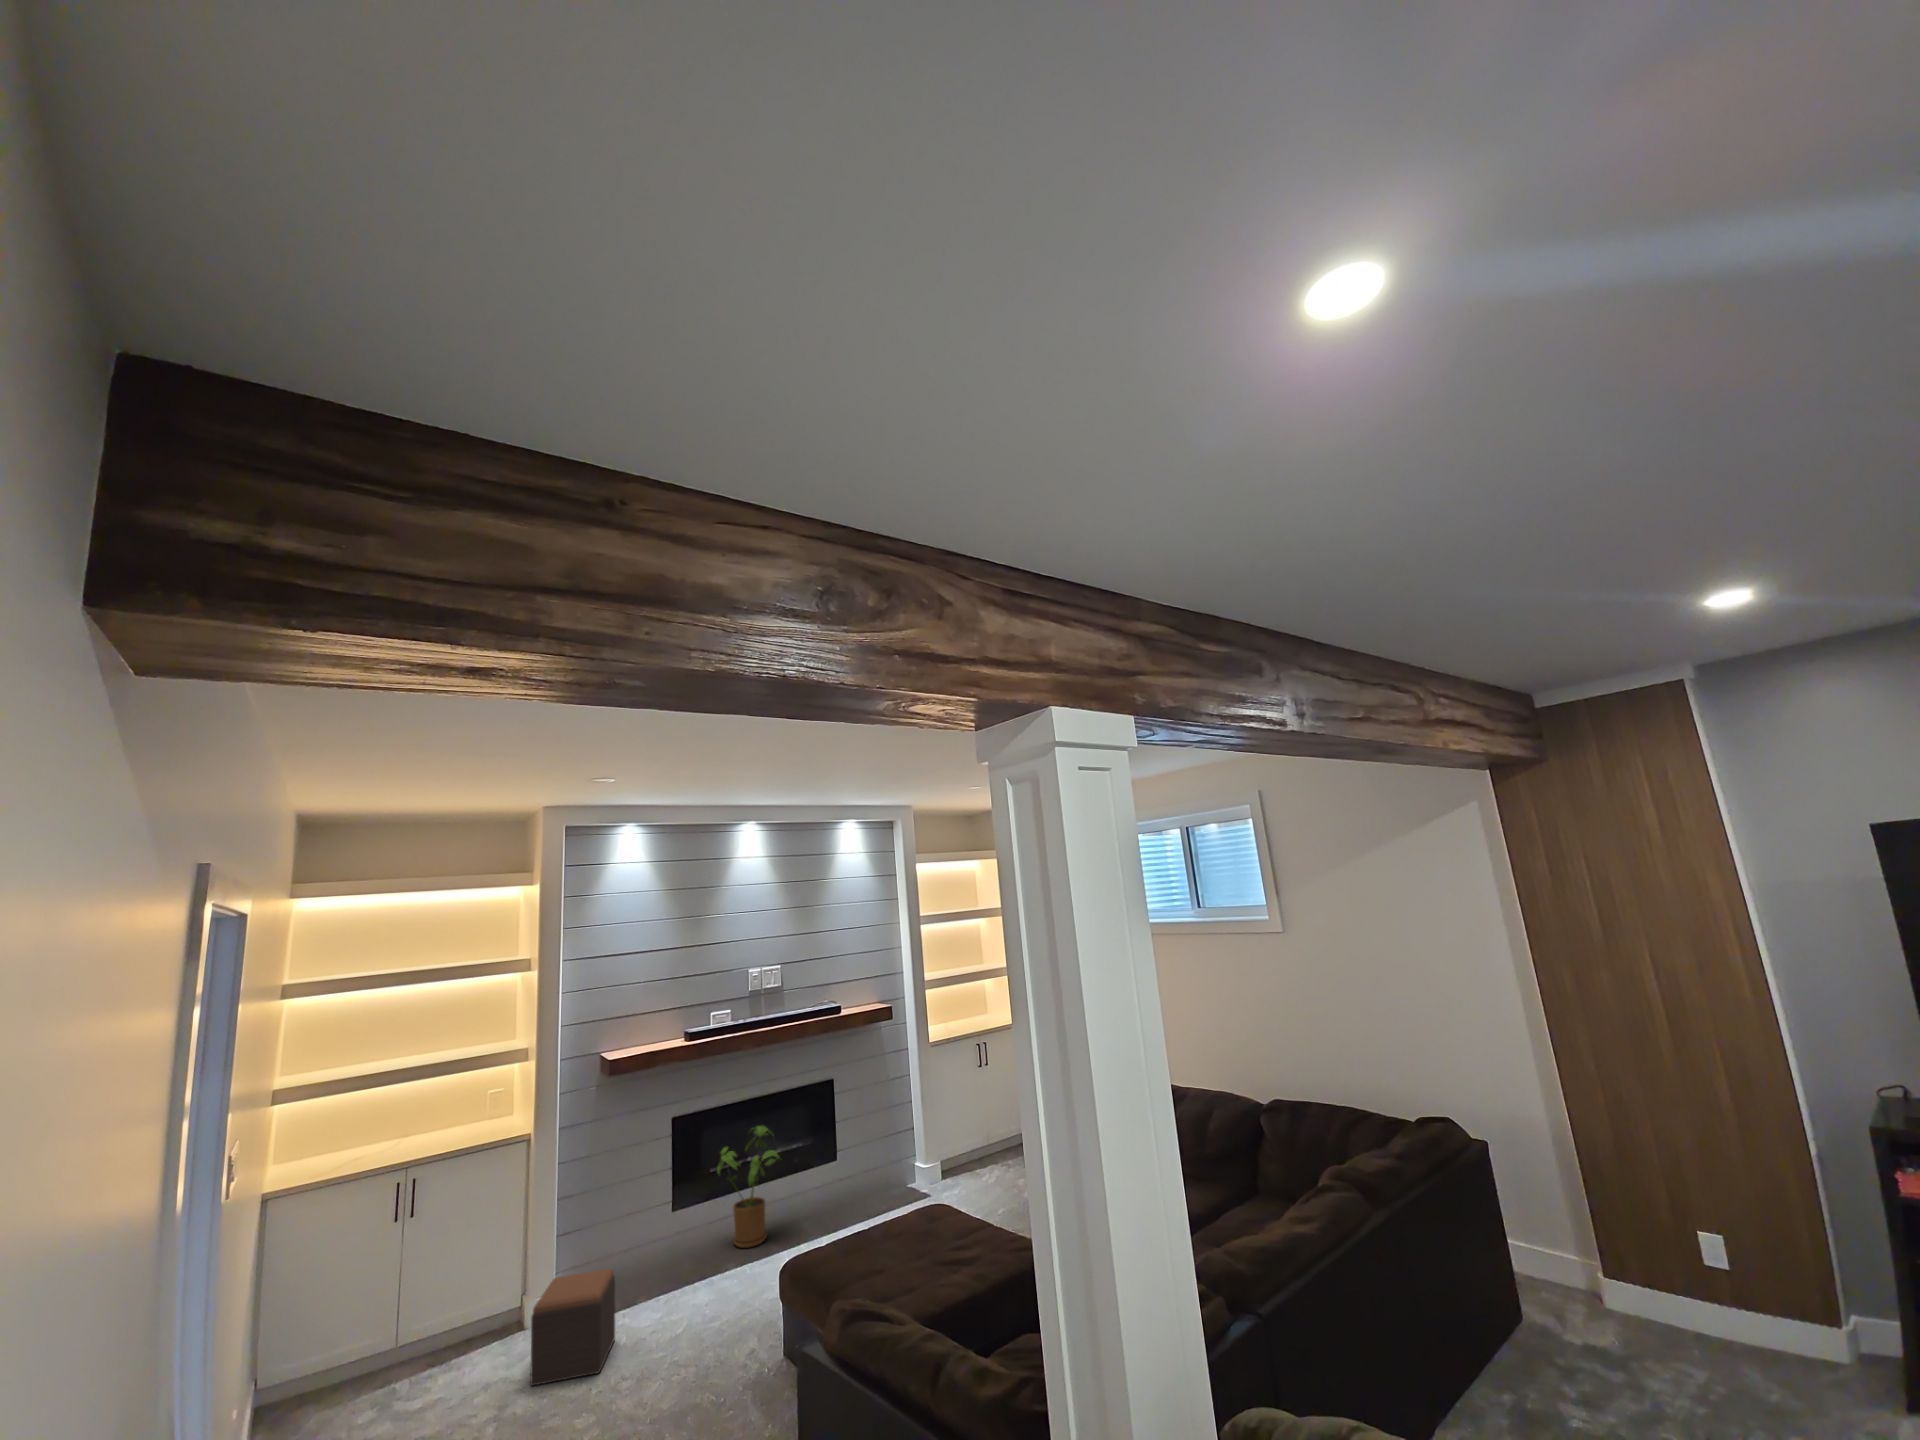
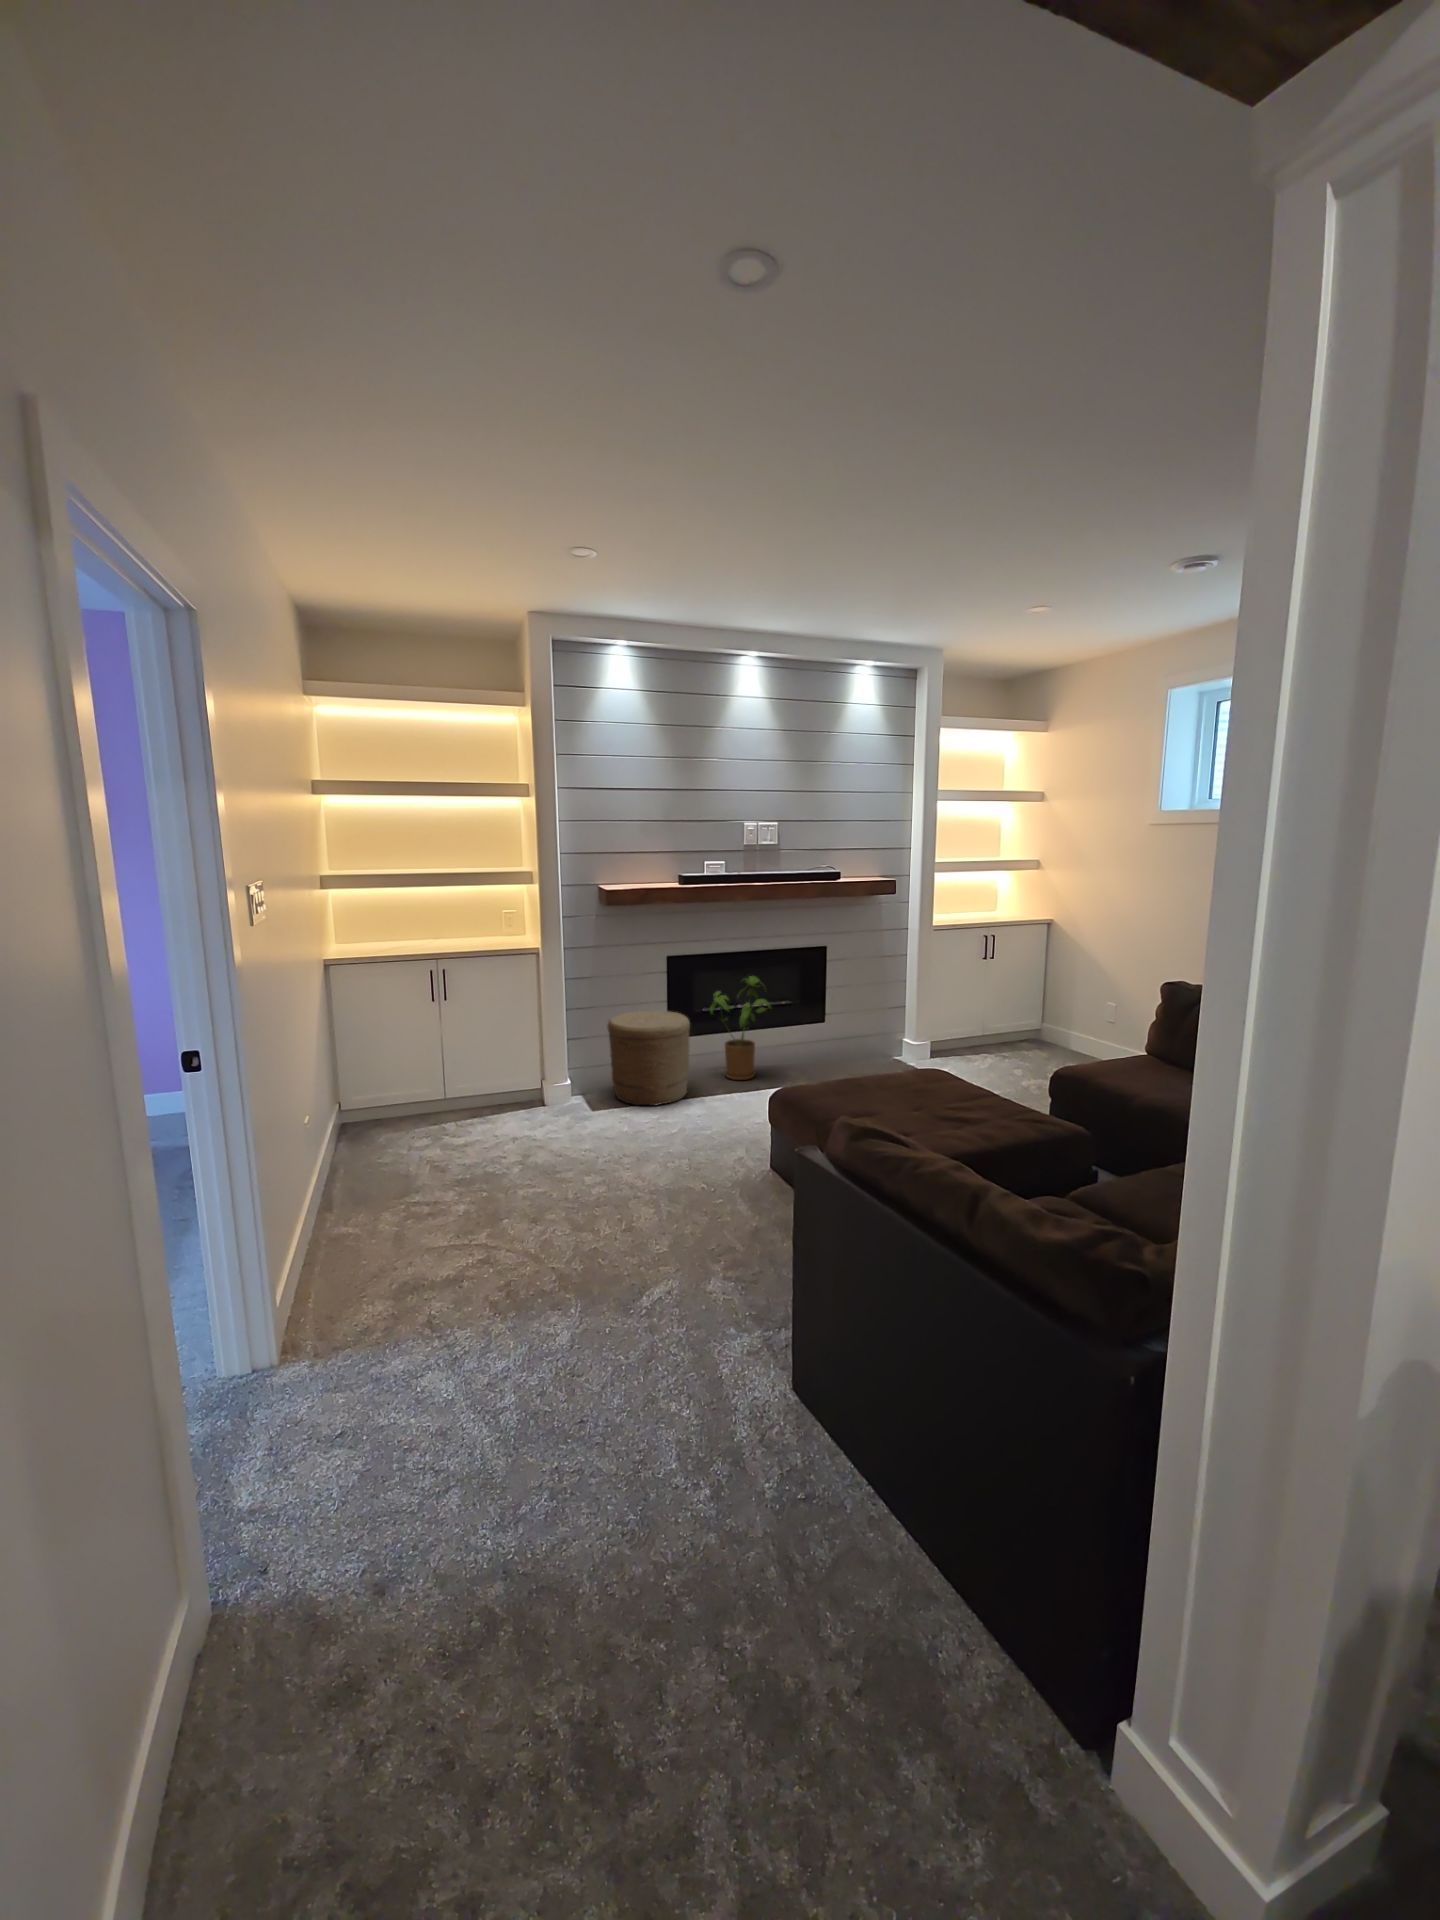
woven basket: none [605,1181,696,1305] -> present [607,1011,690,1106]
footstool: present [530,1269,615,1386] -> none [544,1068,618,1149]

